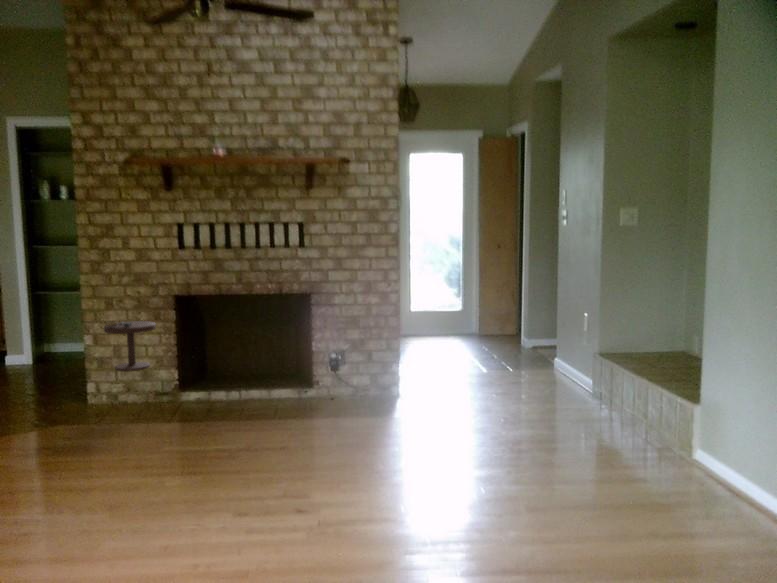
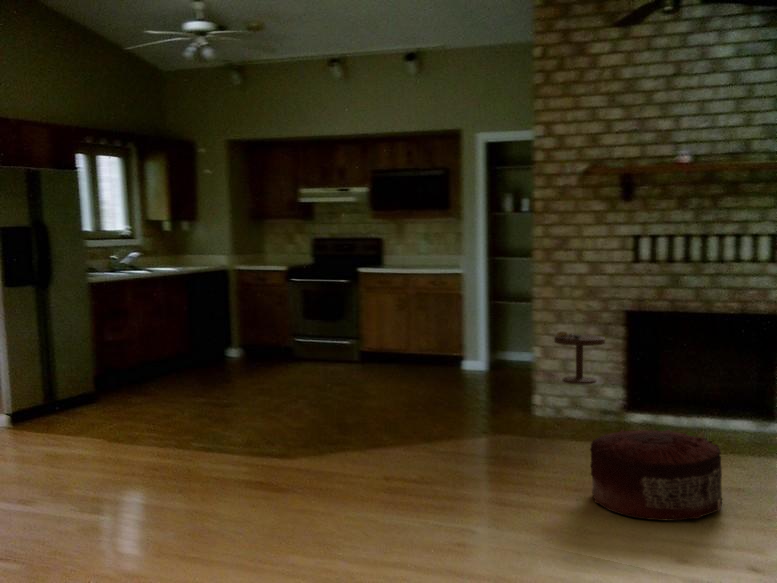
pouf: none [146,411,278,512] -> present [590,430,722,521]

